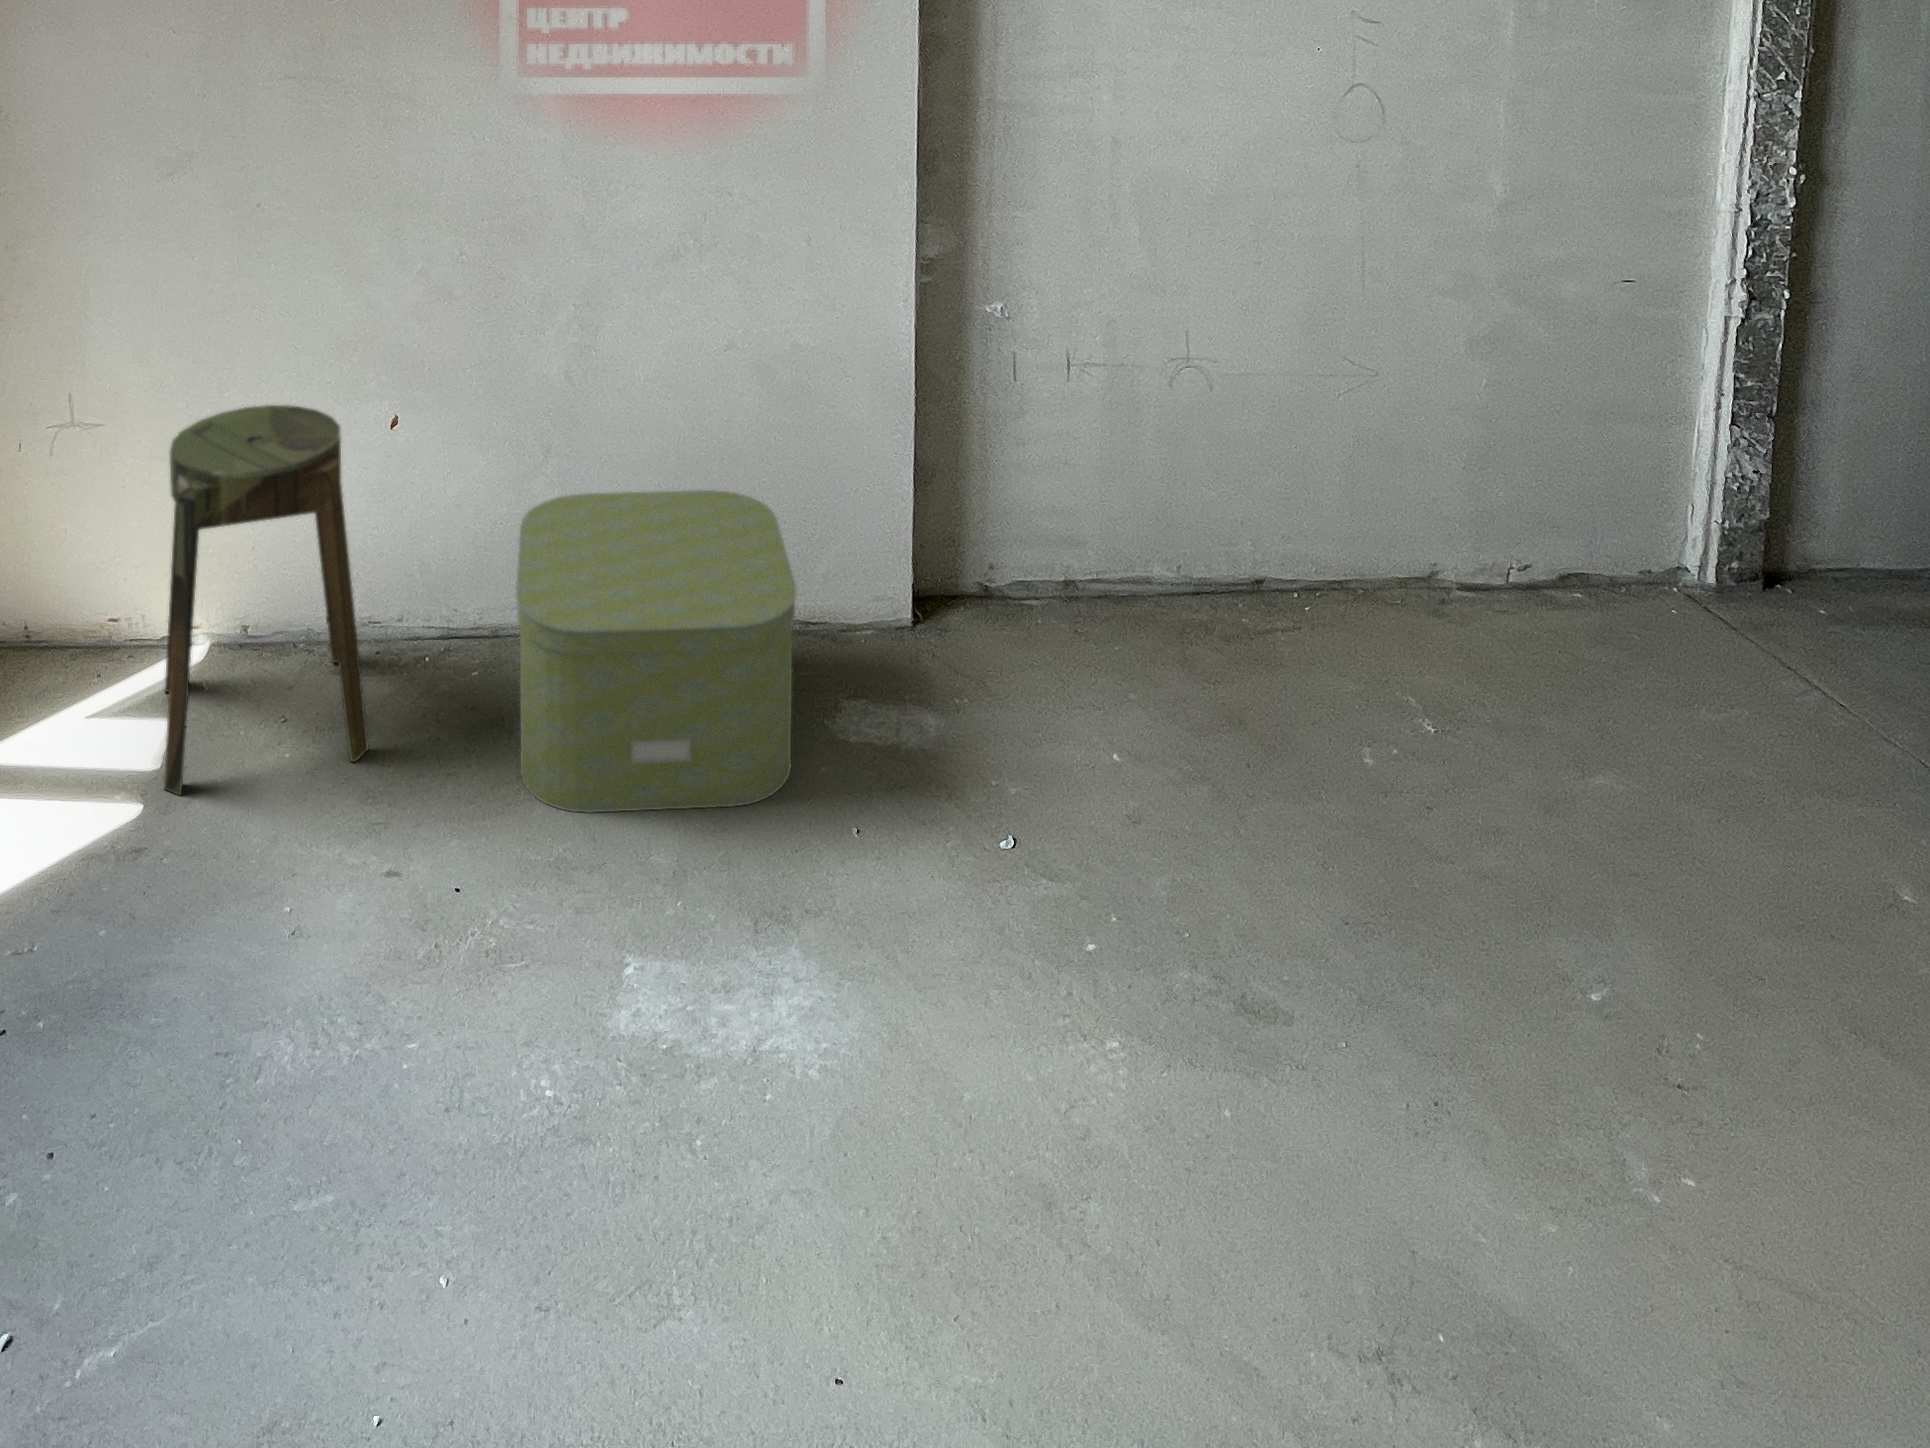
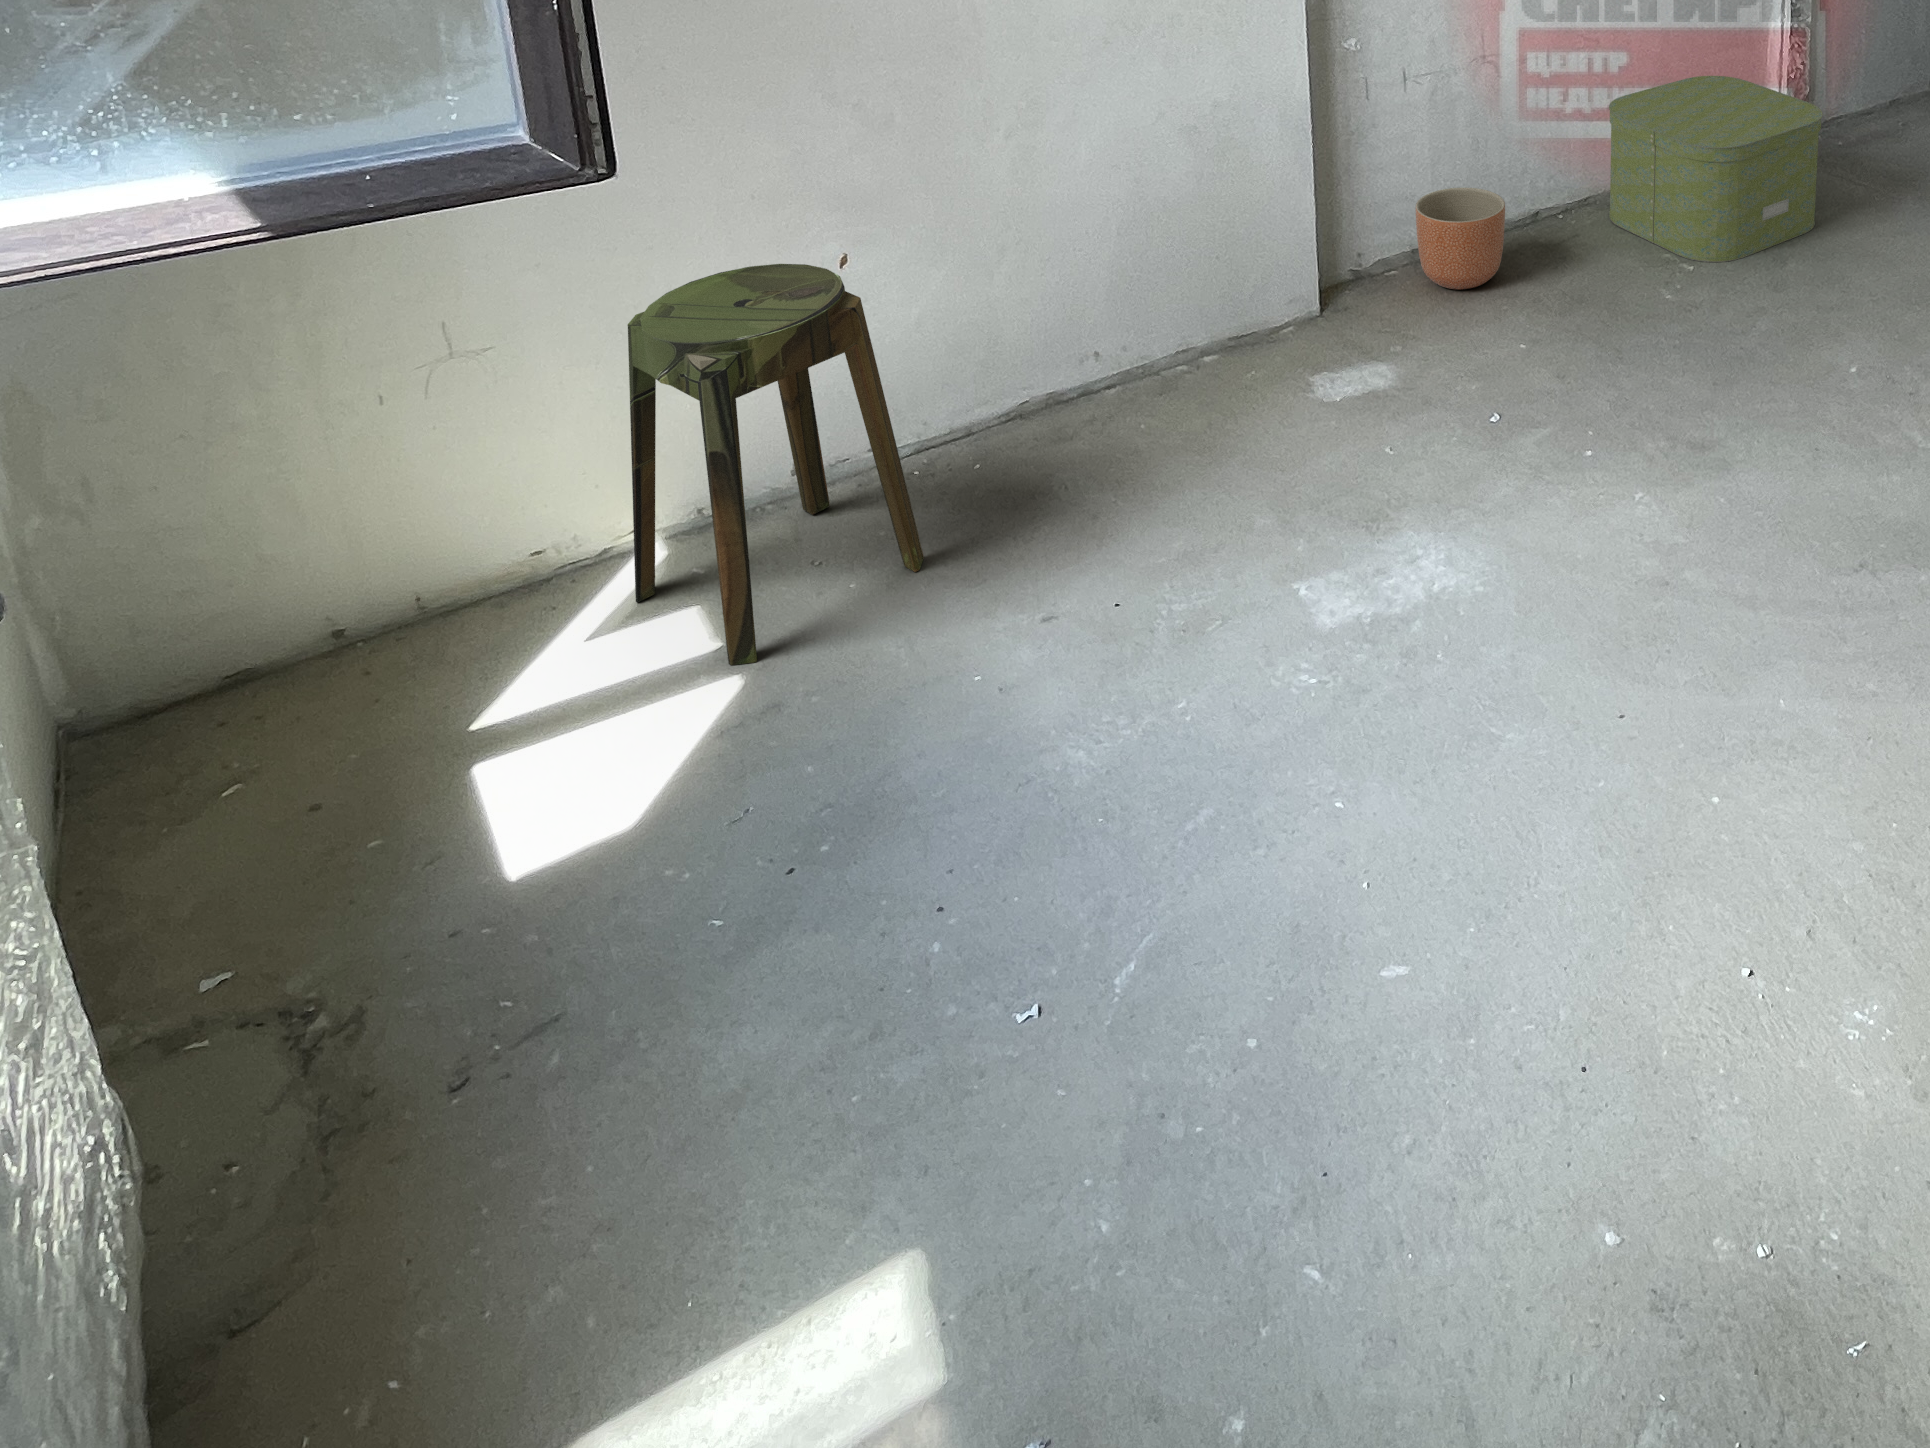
storage box: present [516,490,796,813] -> present [1609,76,1823,262]
planter: none [1041,512,1155,651] -> present [1416,188,1505,289]

